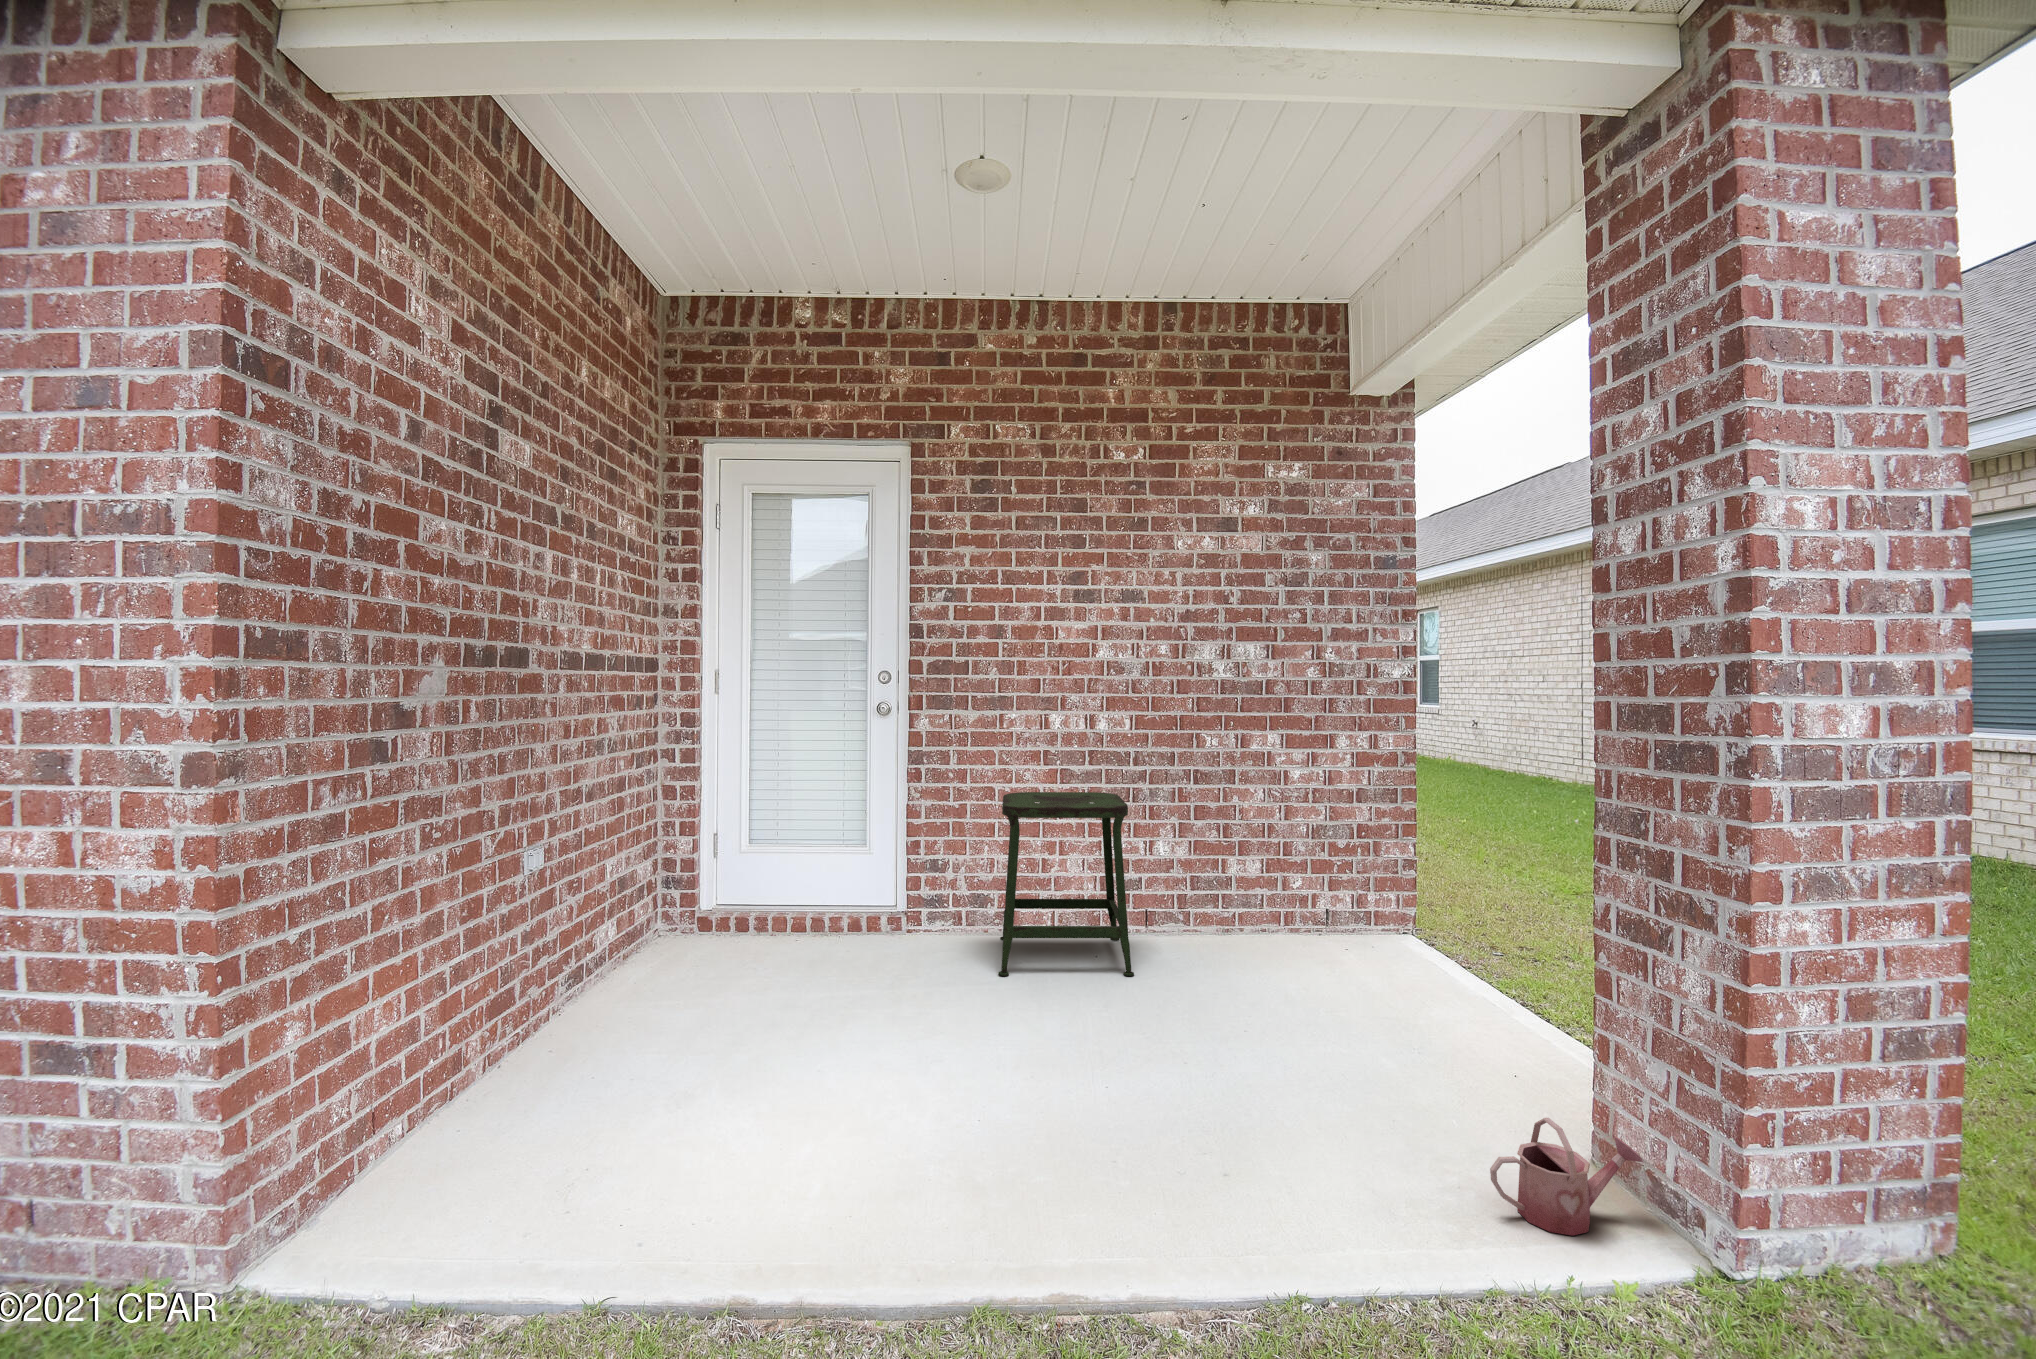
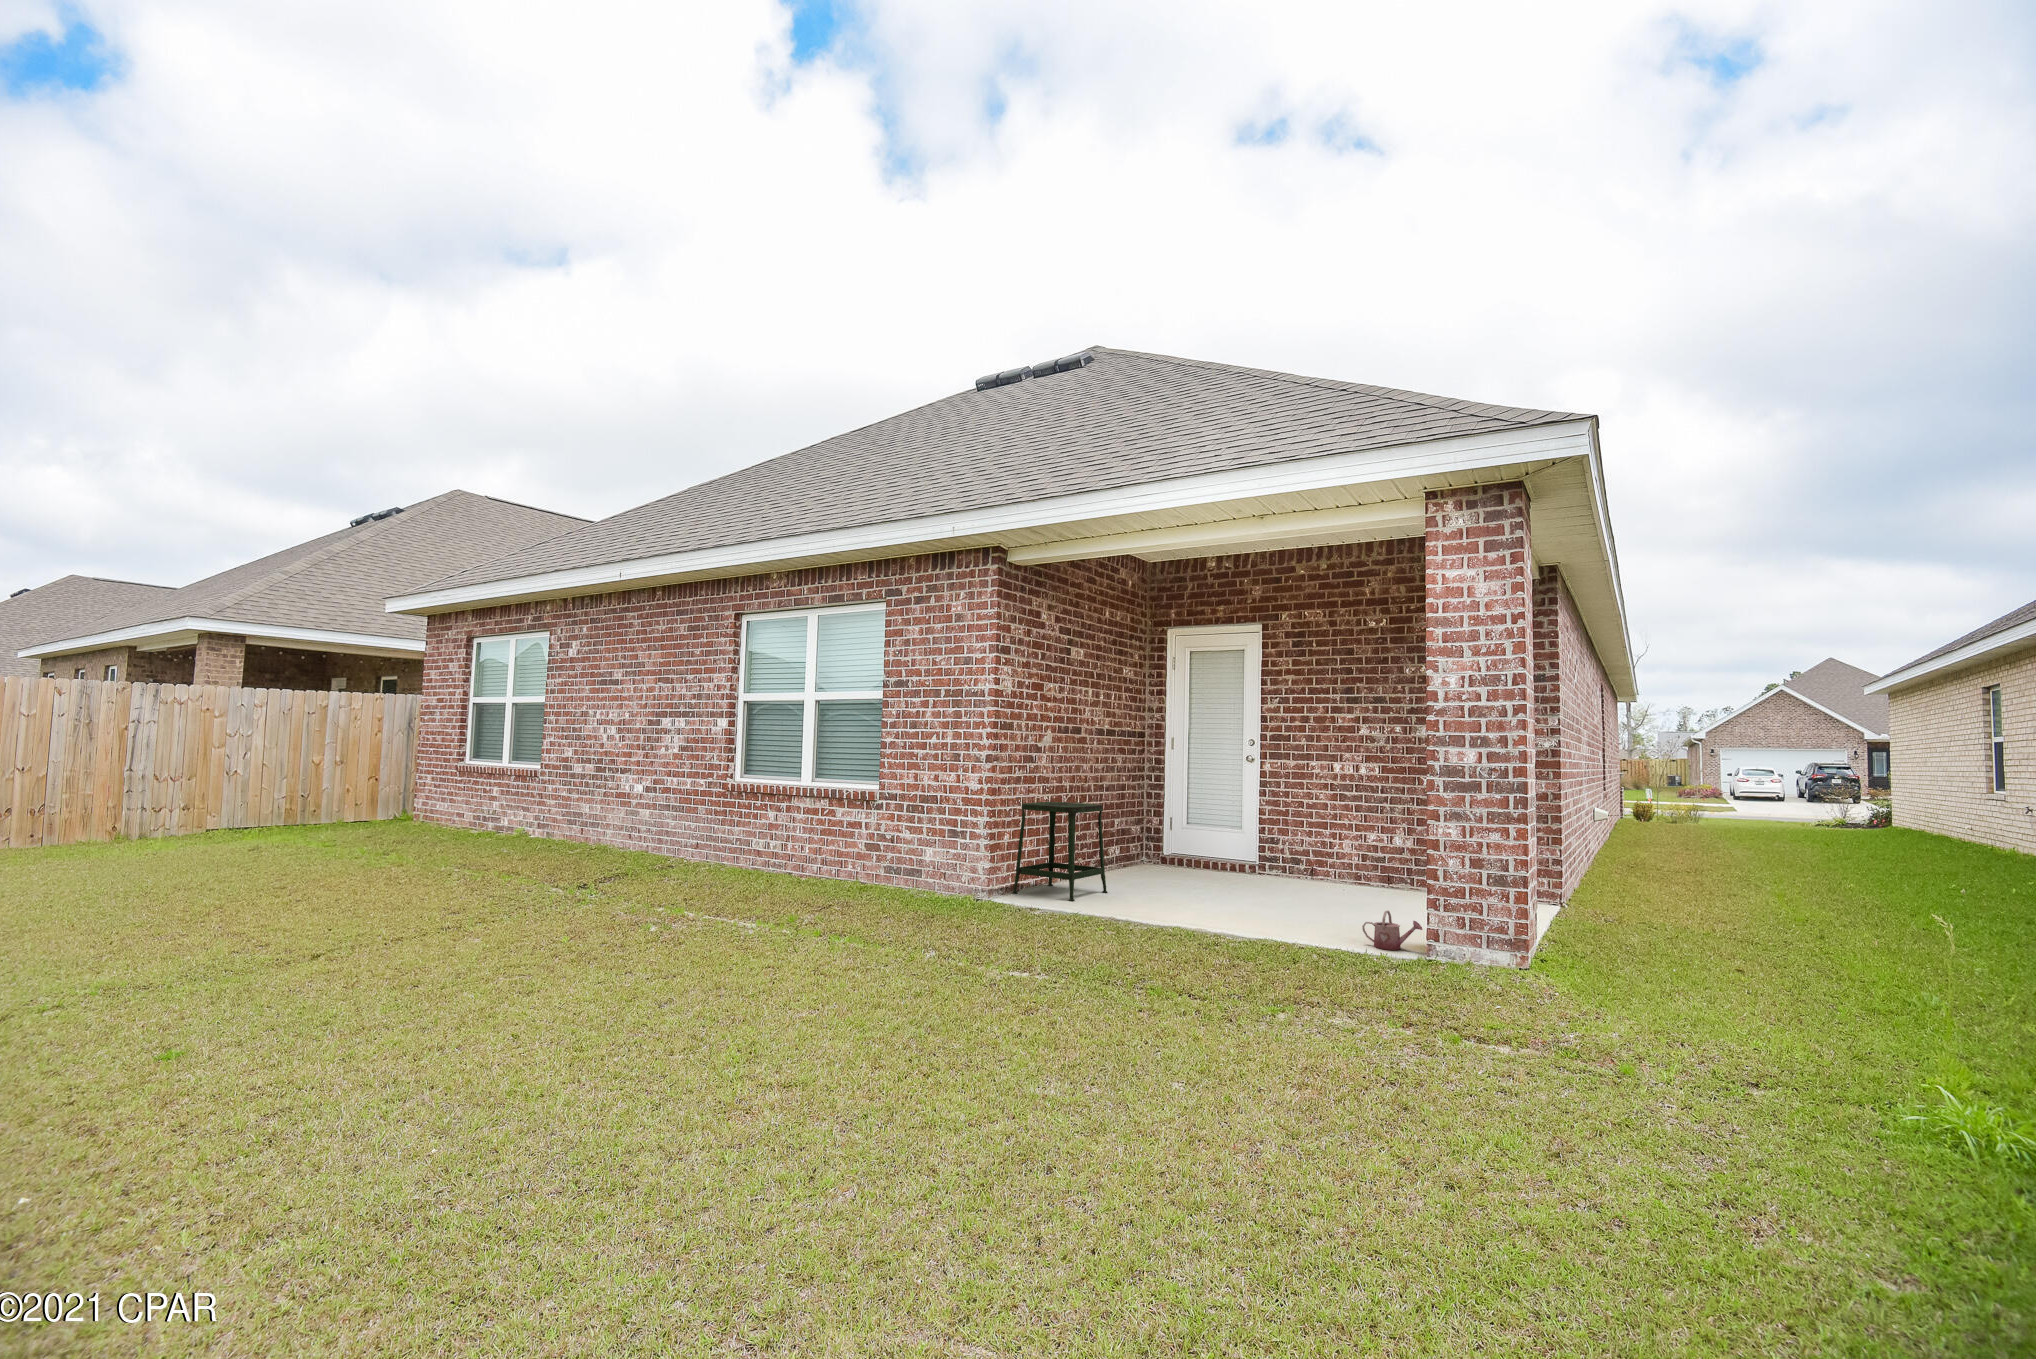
stool: present [999,792,1134,976] -> present [1013,802,1107,901]

